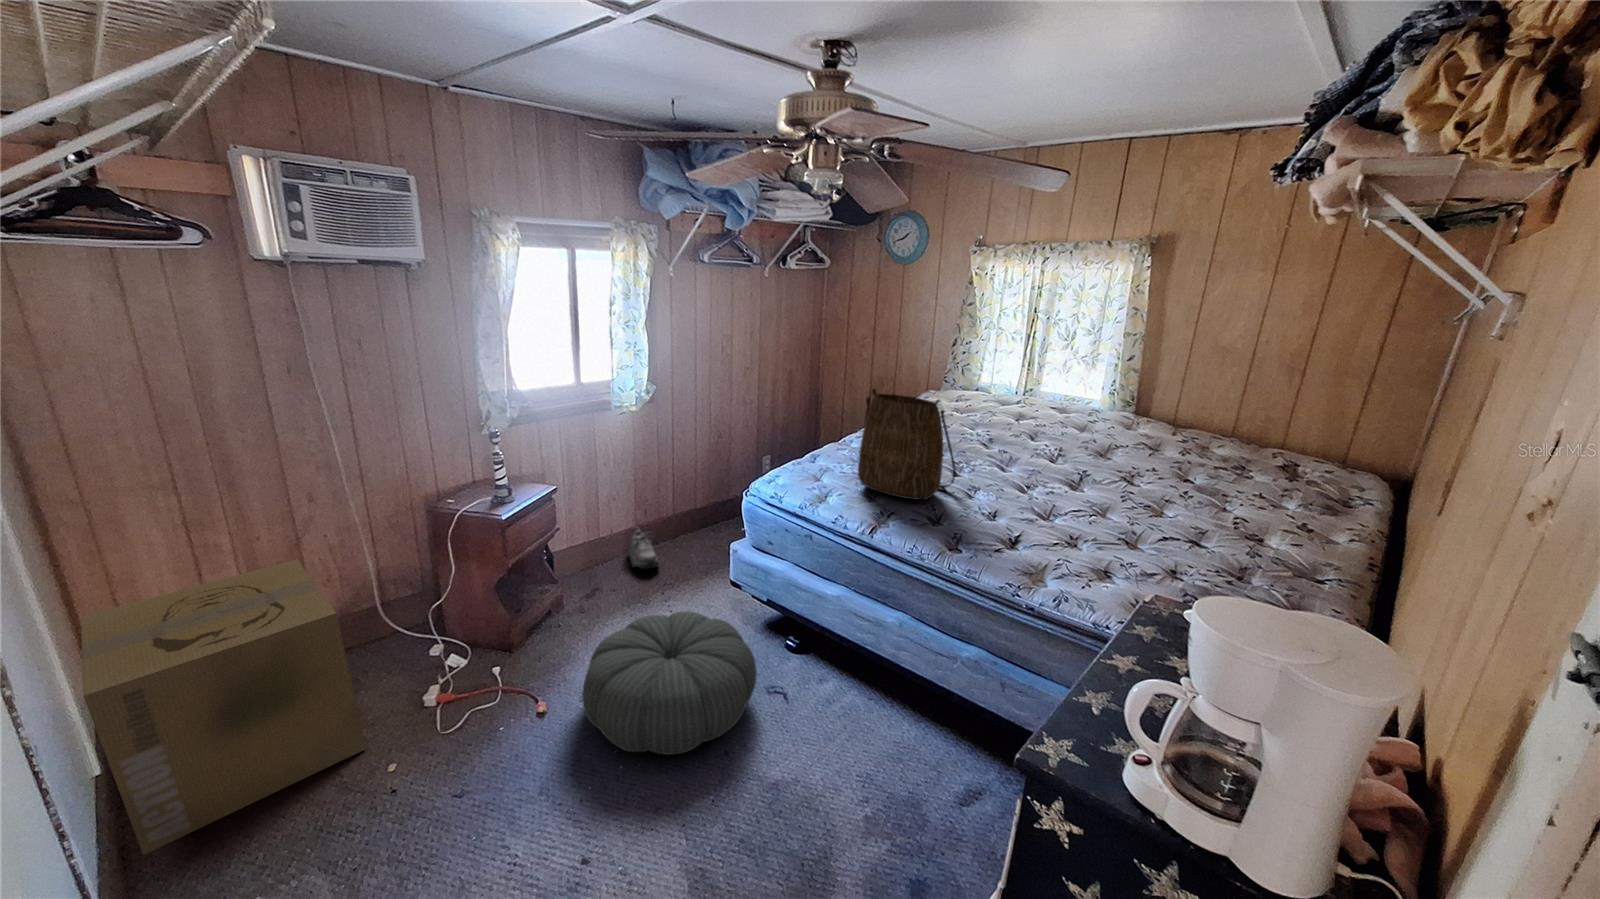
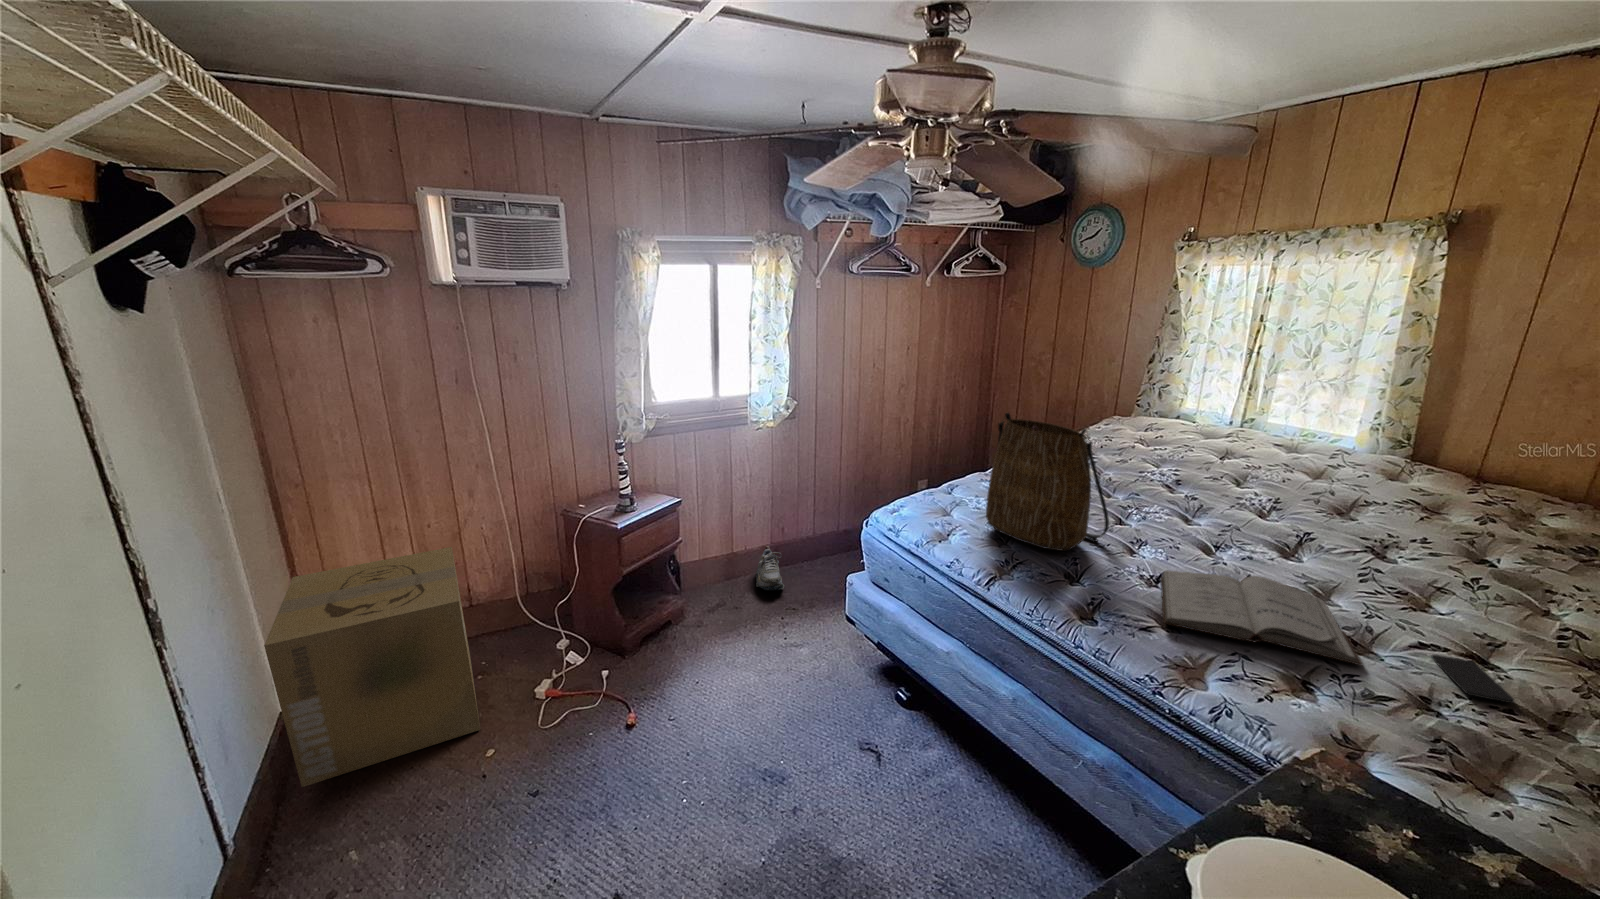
book: none [996,504,1136,557] -> present [1161,571,1362,665]
smartphone: none [1171,544,1220,567] -> present [1432,655,1514,703]
pouf: present [582,611,757,755] -> none [663,643,847,800]

